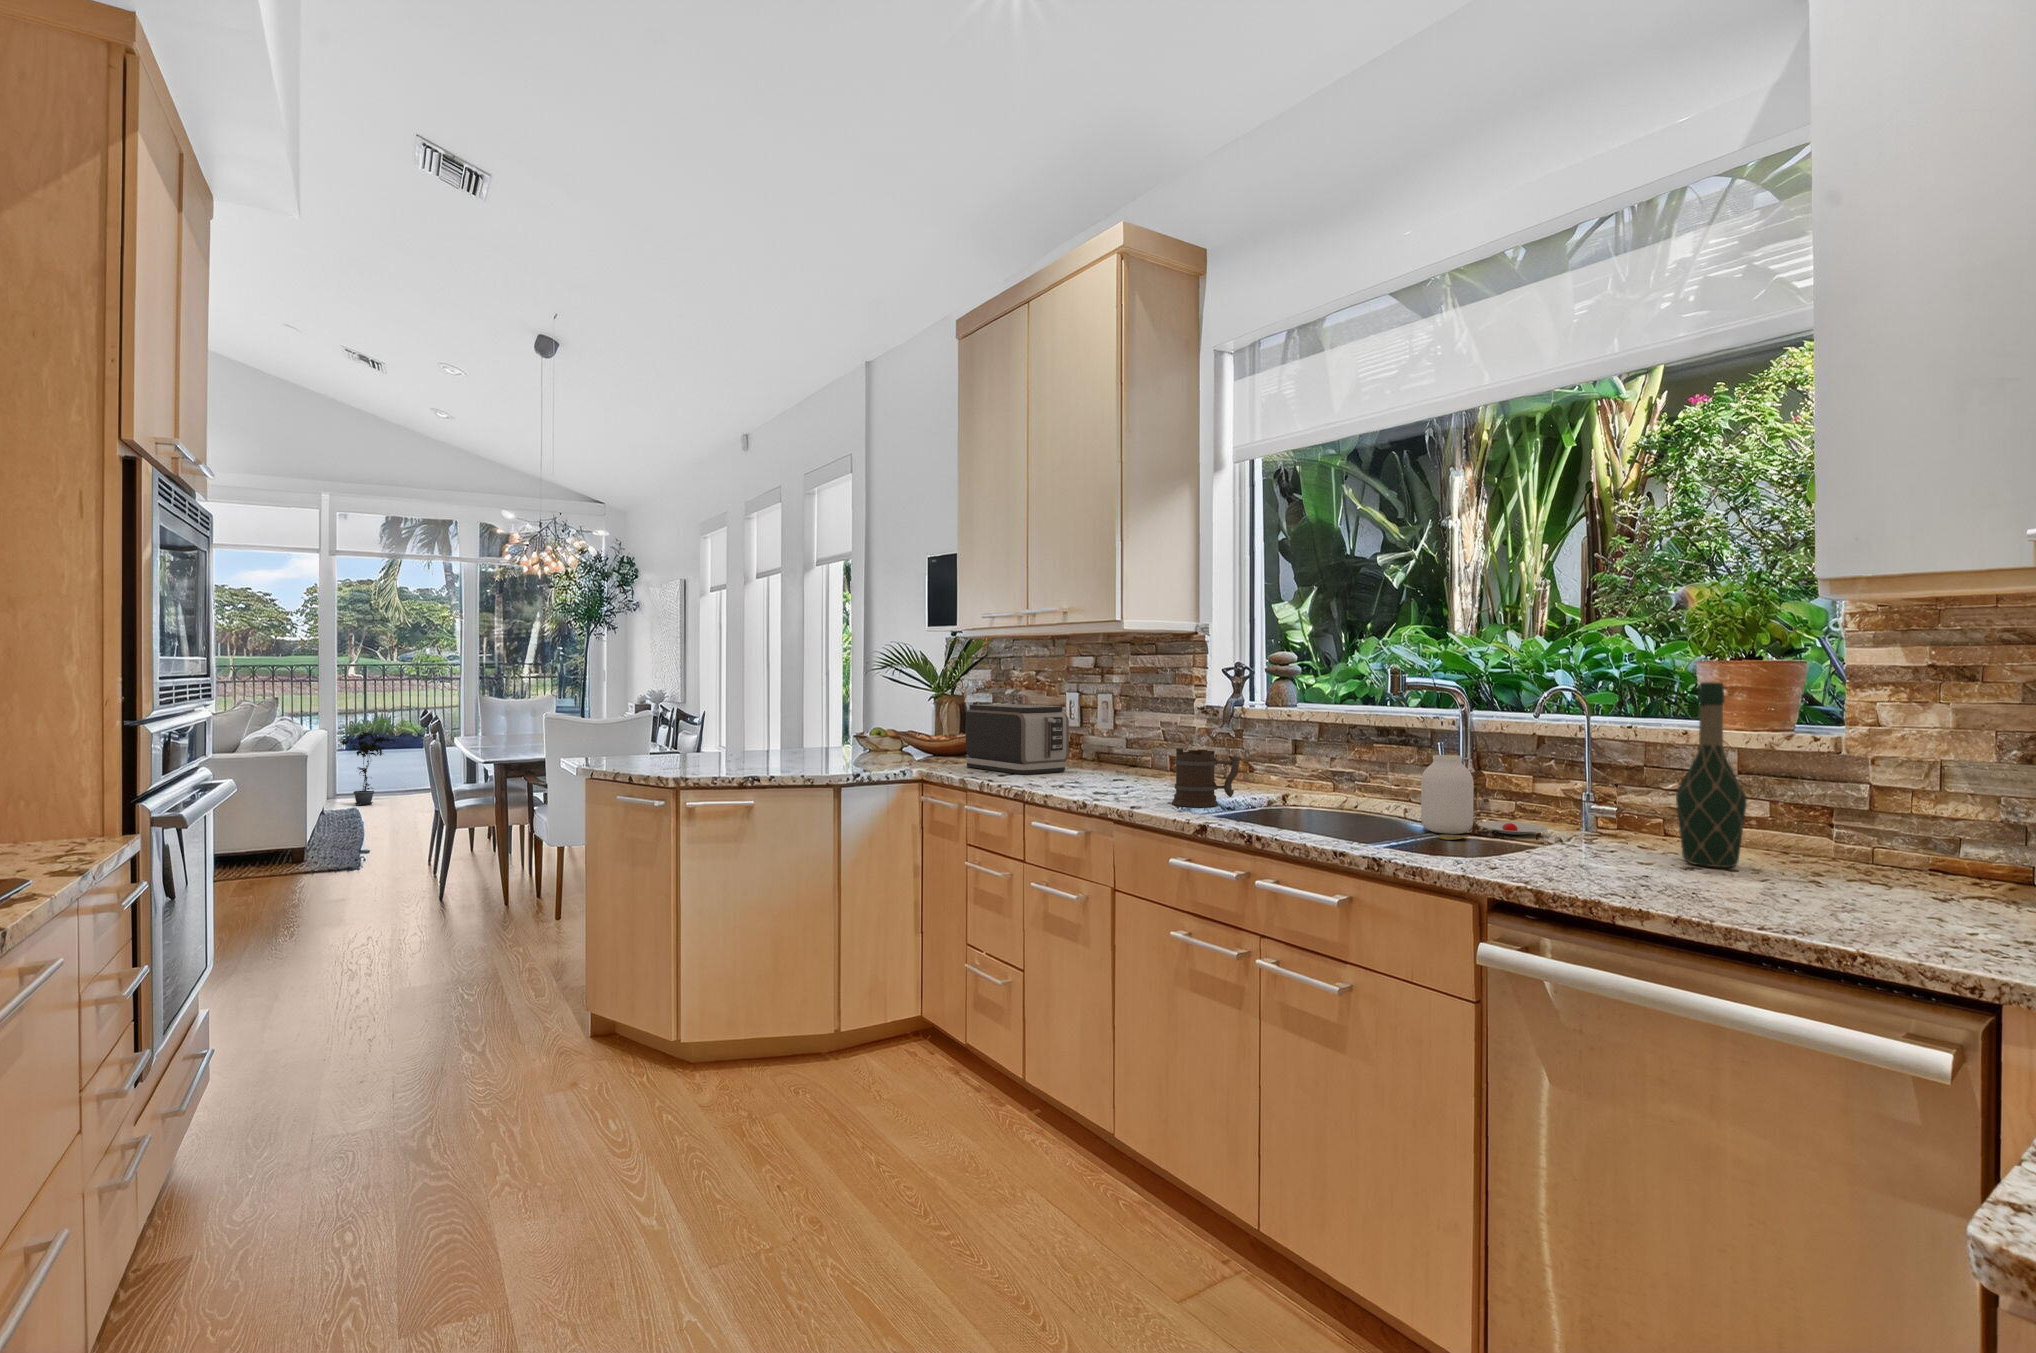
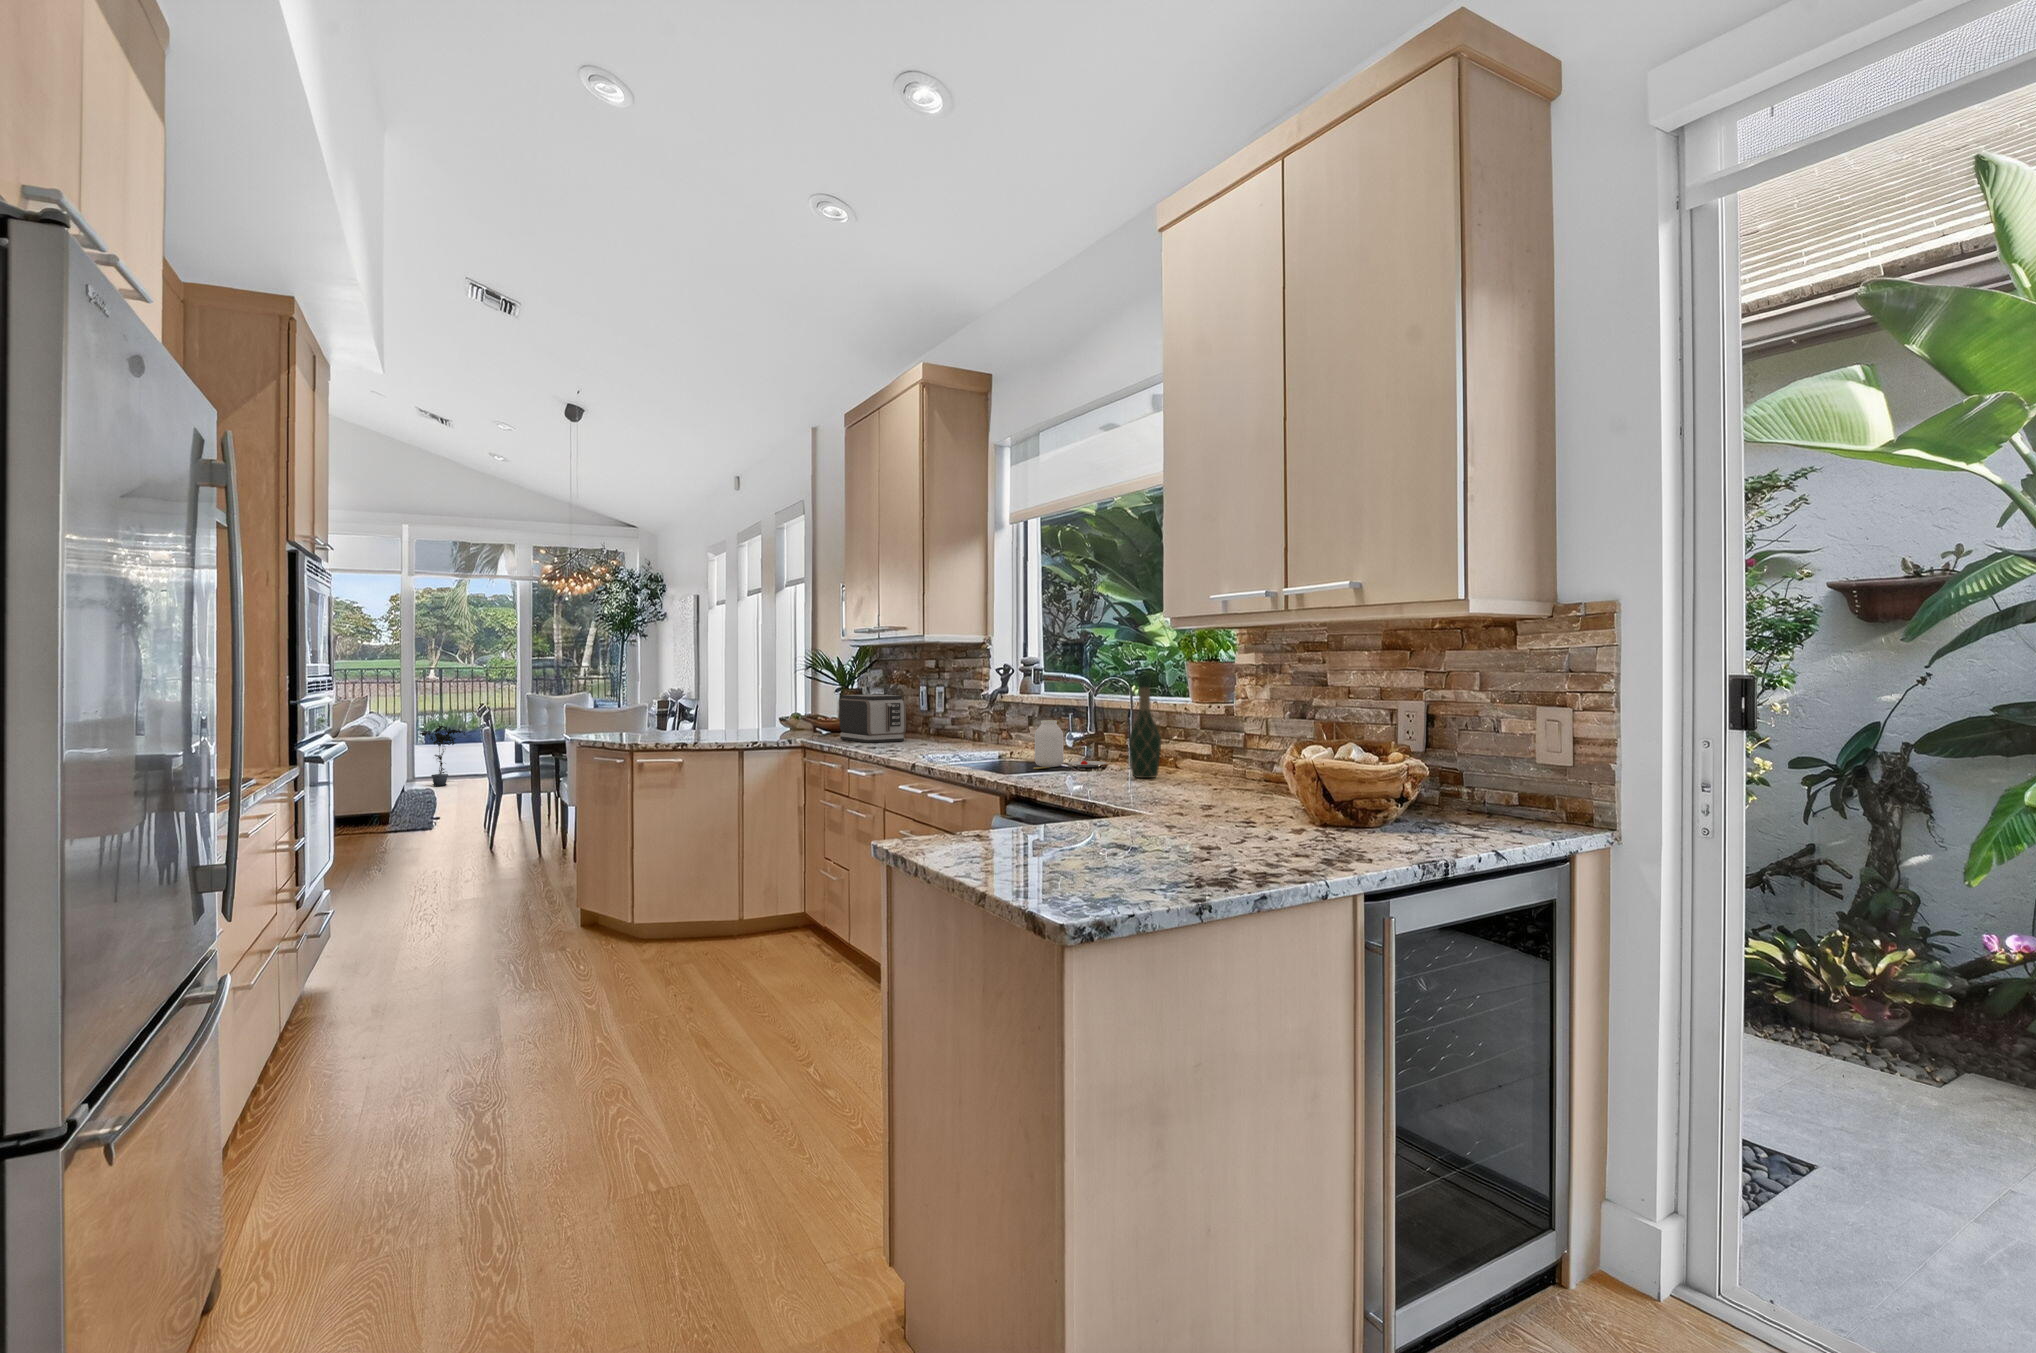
mug: present [1172,748,1240,807] -> none [923,720,966,757]

